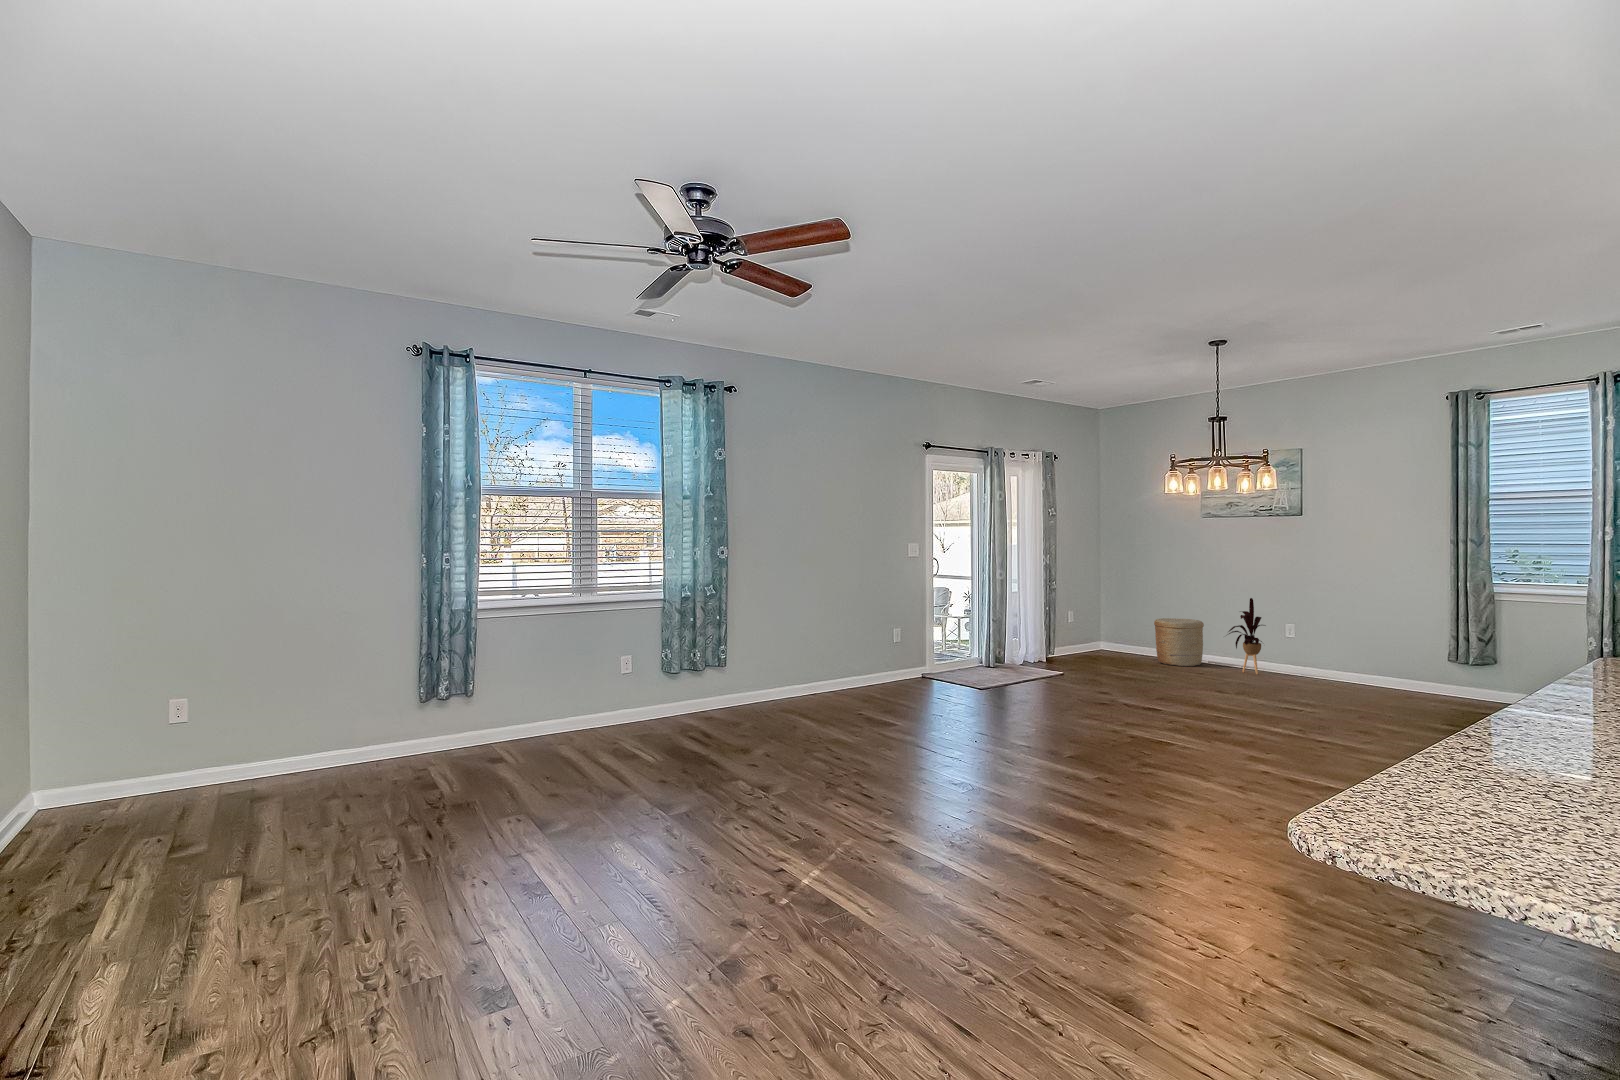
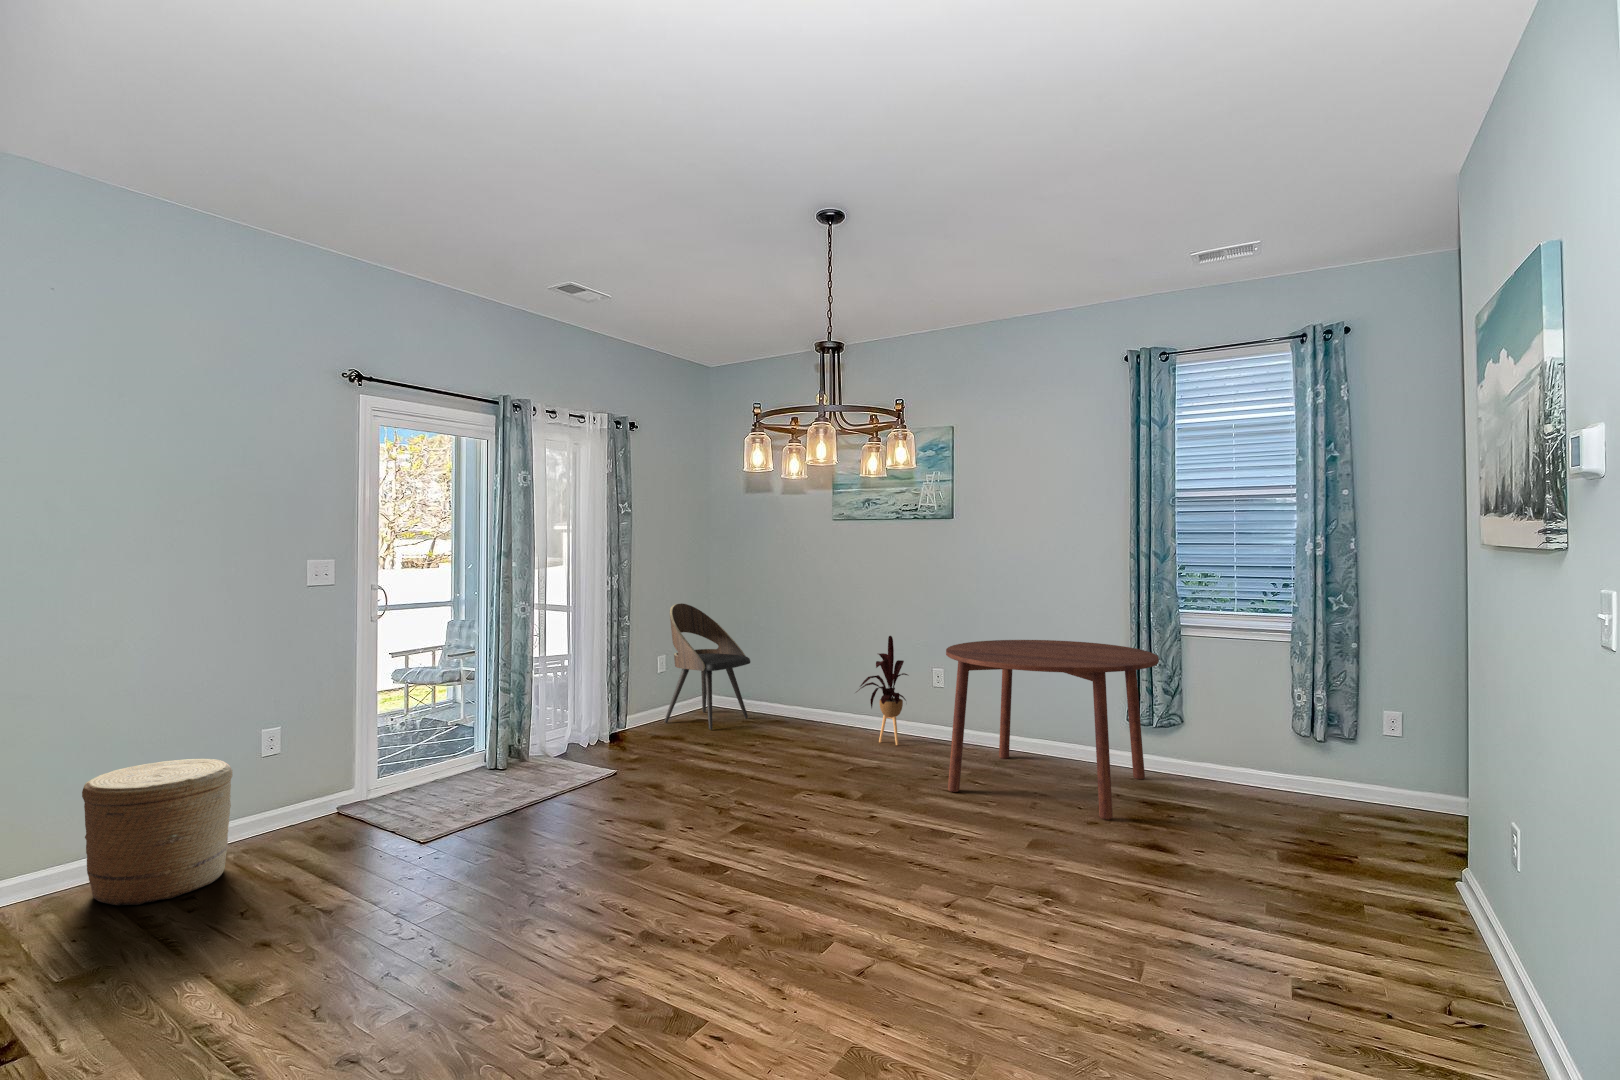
dining chair: none [1077,576,1139,660] -> present [664,603,750,730]
dining table: none [1296,601,1468,714] -> present [946,640,1159,820]
woven basket: present [1154,618,1204,666] -> present [82,759,232,906]

